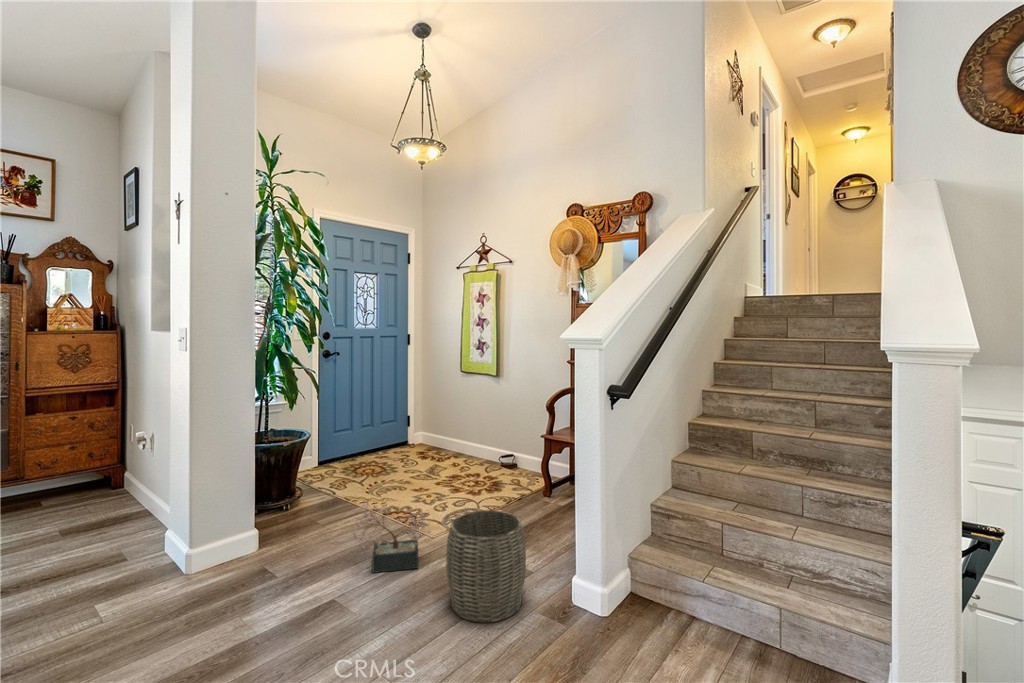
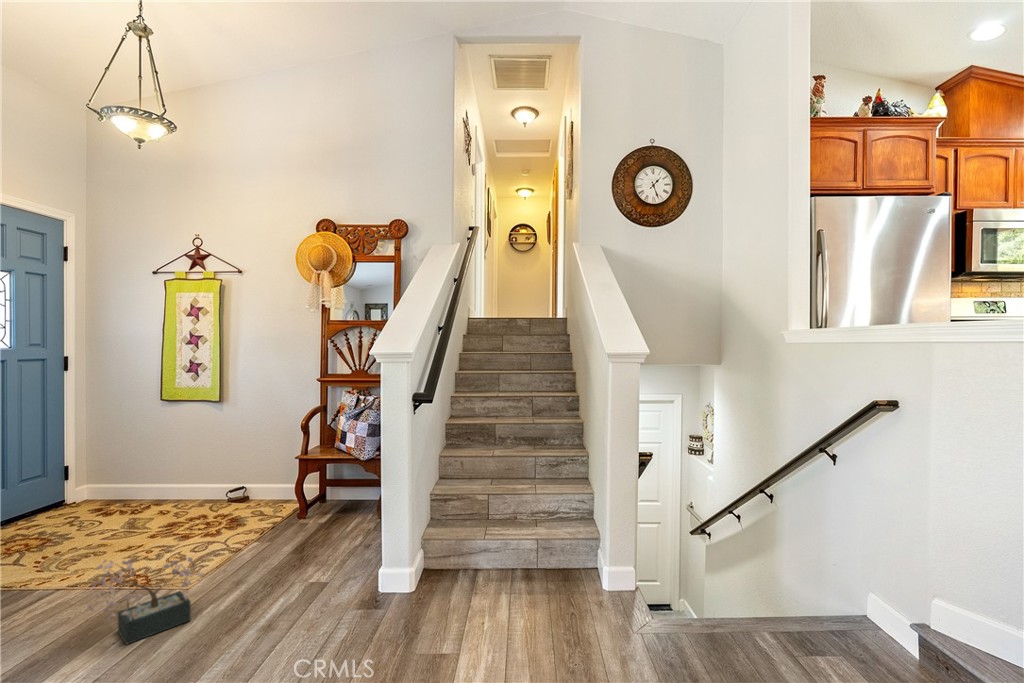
woven basket: present [446,510,526,622] -> none [249,526,338,641]

